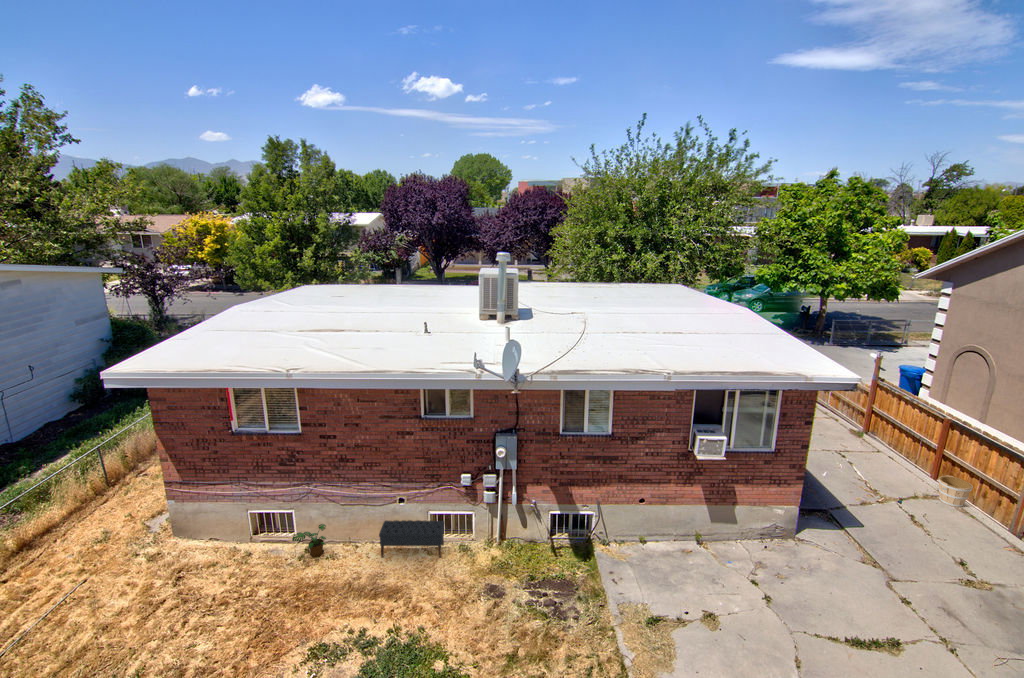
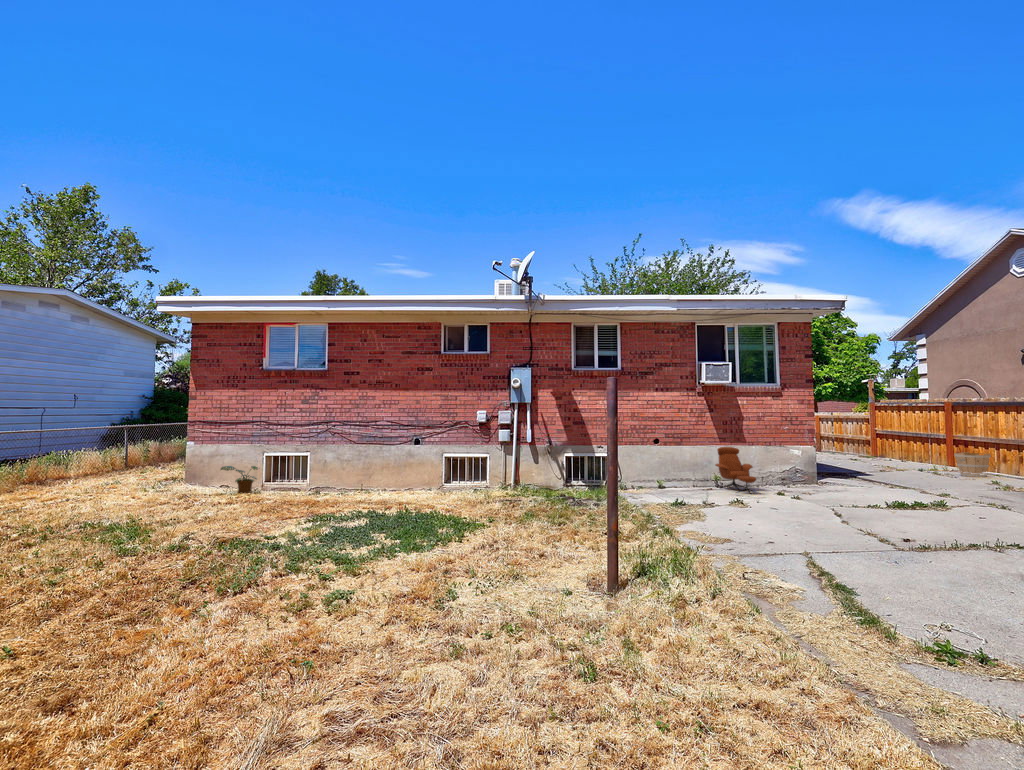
lounge chair: none [697,509,734,580] -> present [716,447,756,493]
bench: present [379,520,444,558] -> none [393,461,459,492]
potted plant: present [292,524,326,557] -> present [221,466,258,493]

